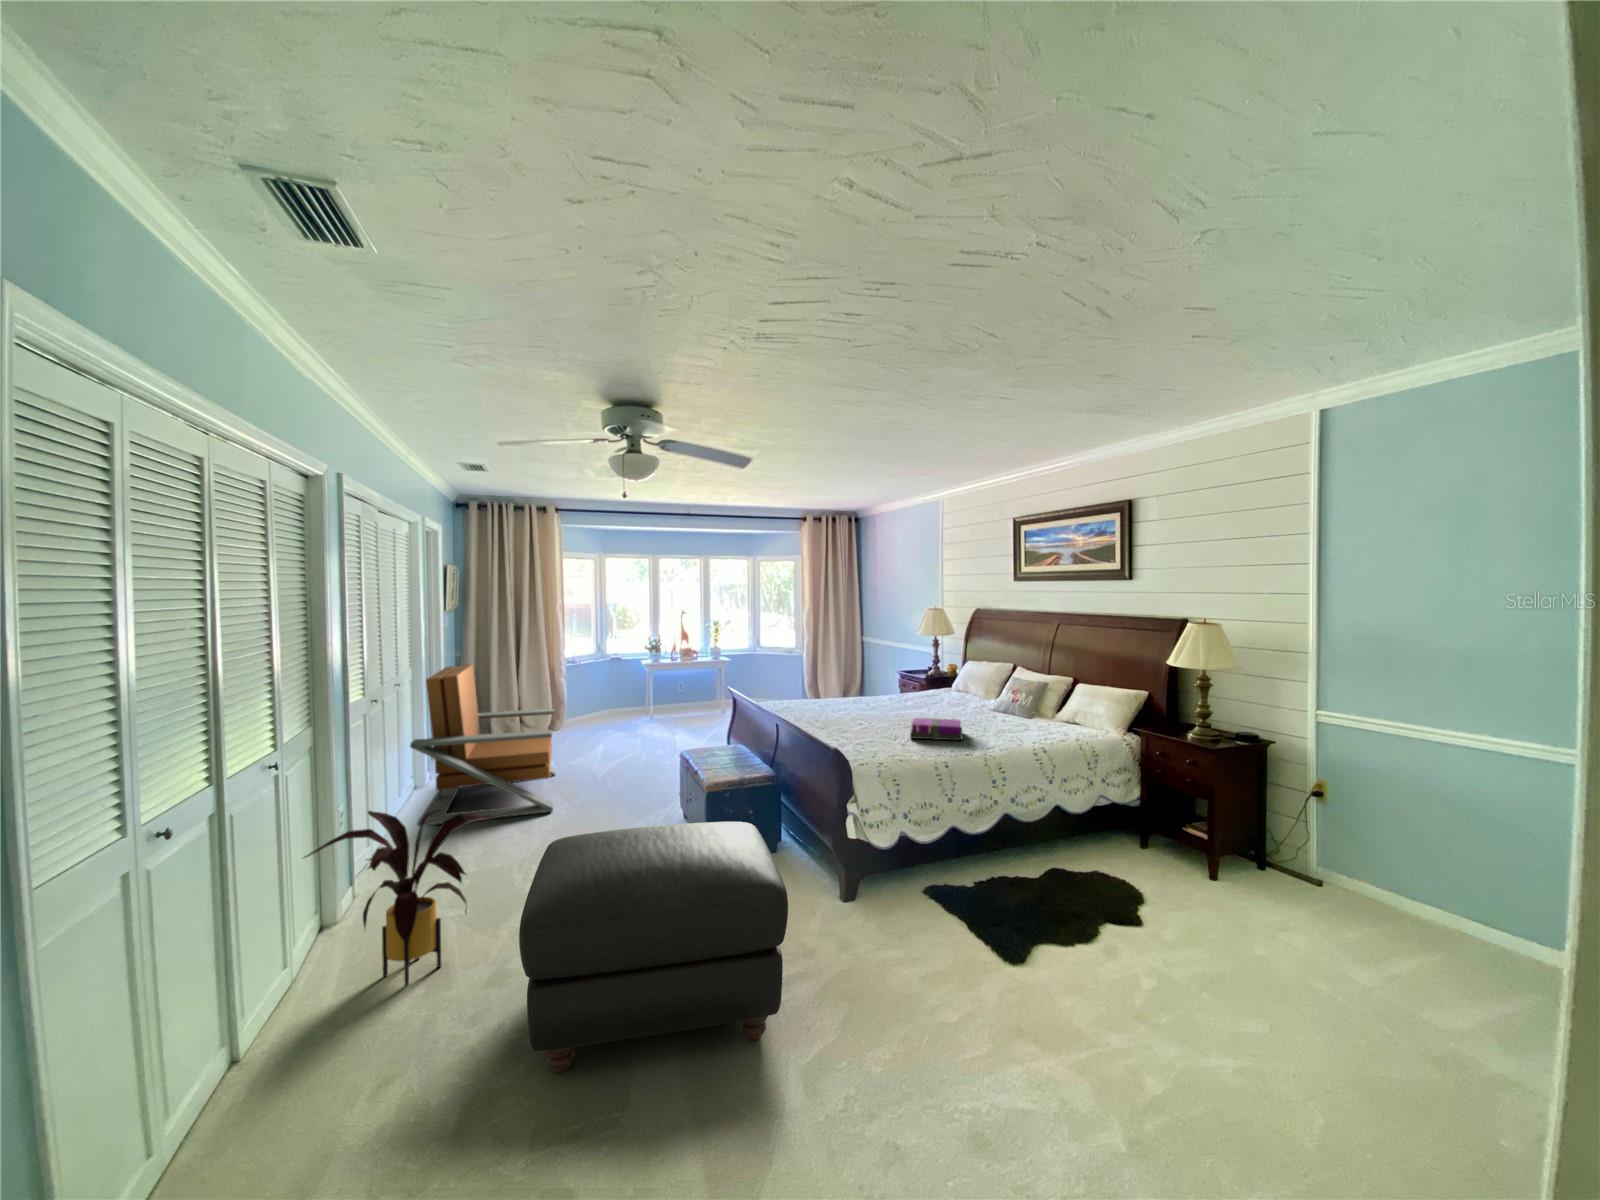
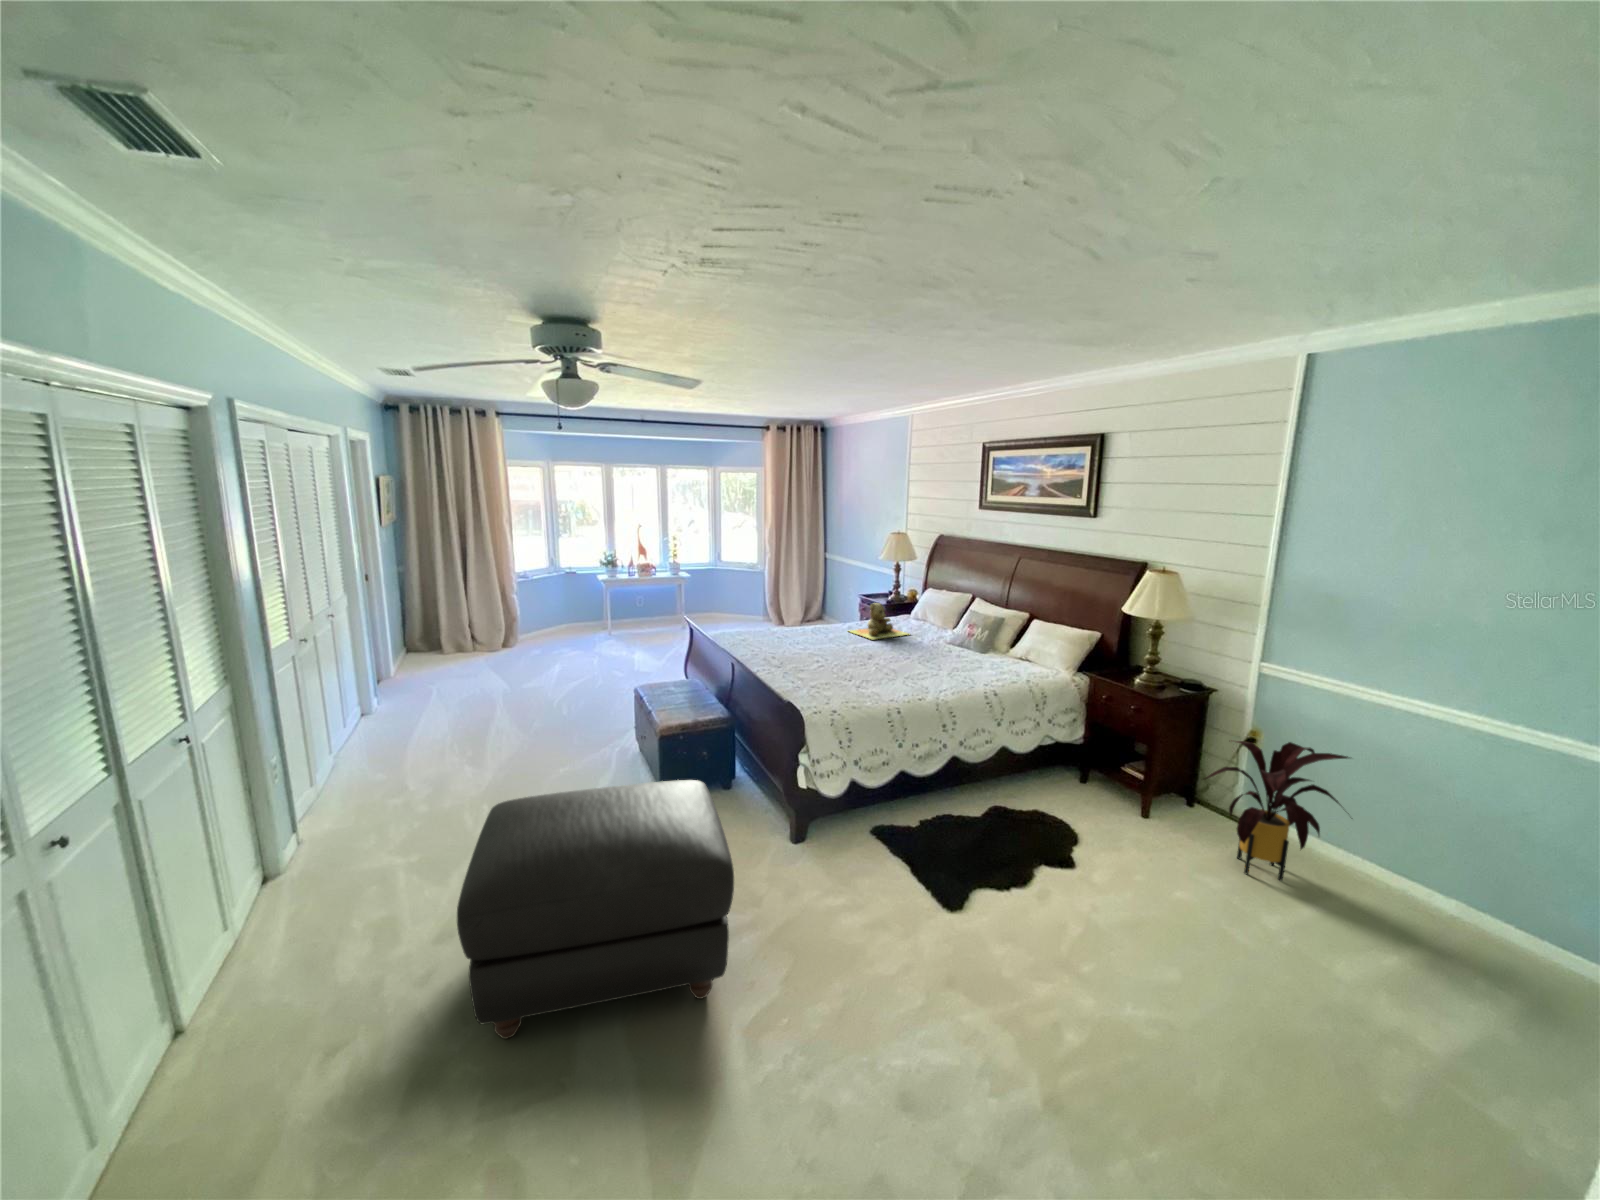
lounge chair: present [410,664,556,826] -> none [350,589,510,759]
teddy bear: none [889,673,954,708] -> present [850,603,908,639]
notebook: present [910,718,962,740] -> none [865,656,917,682]
house plant: present [304,810,497,986] -> present [1205,741,1349,881]

